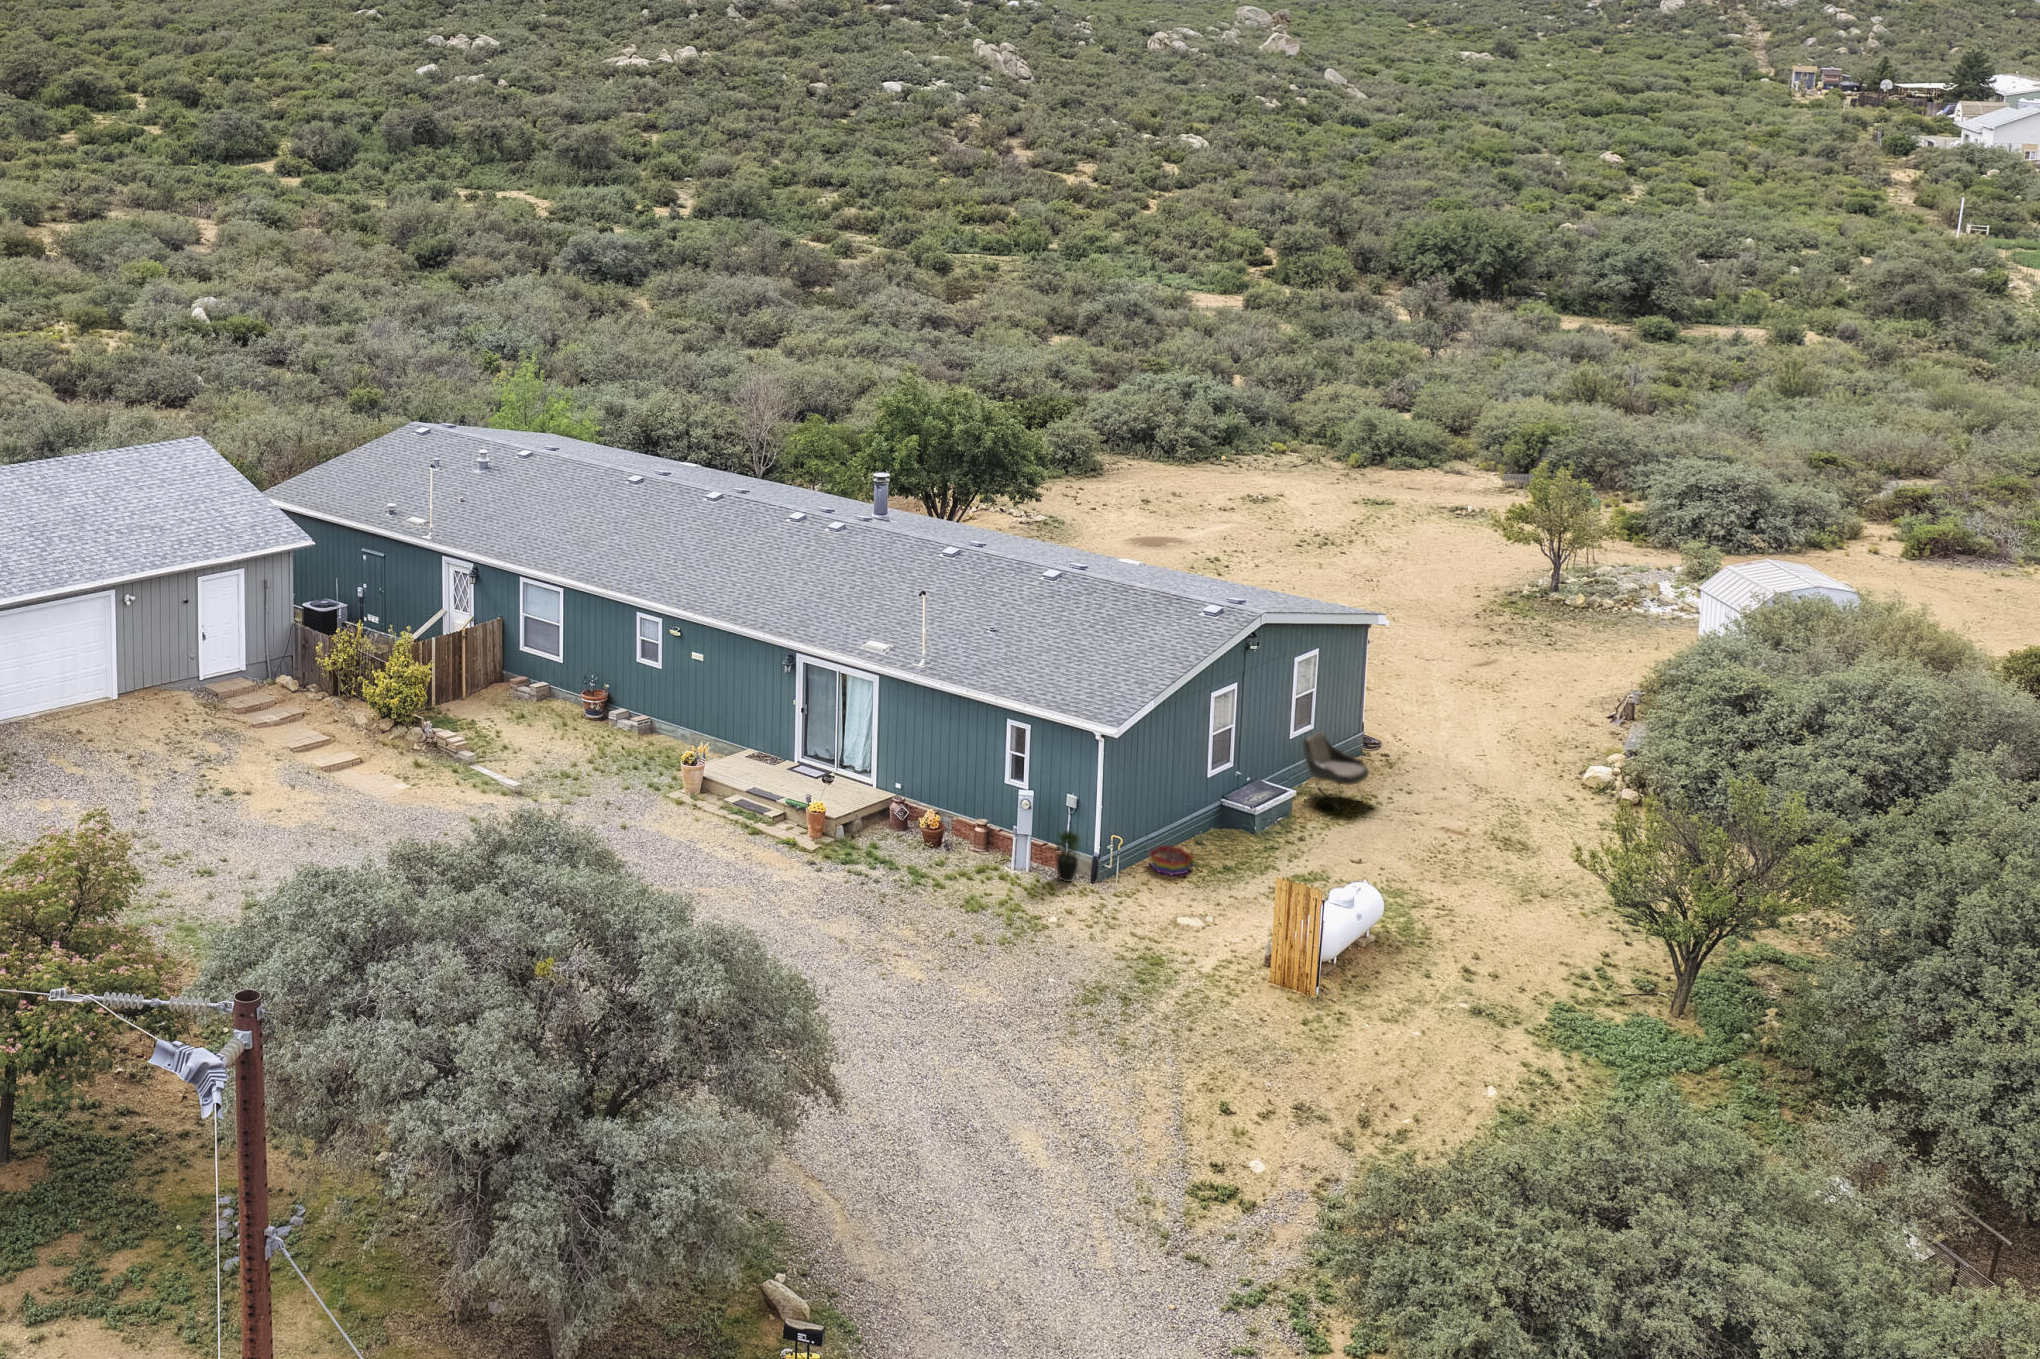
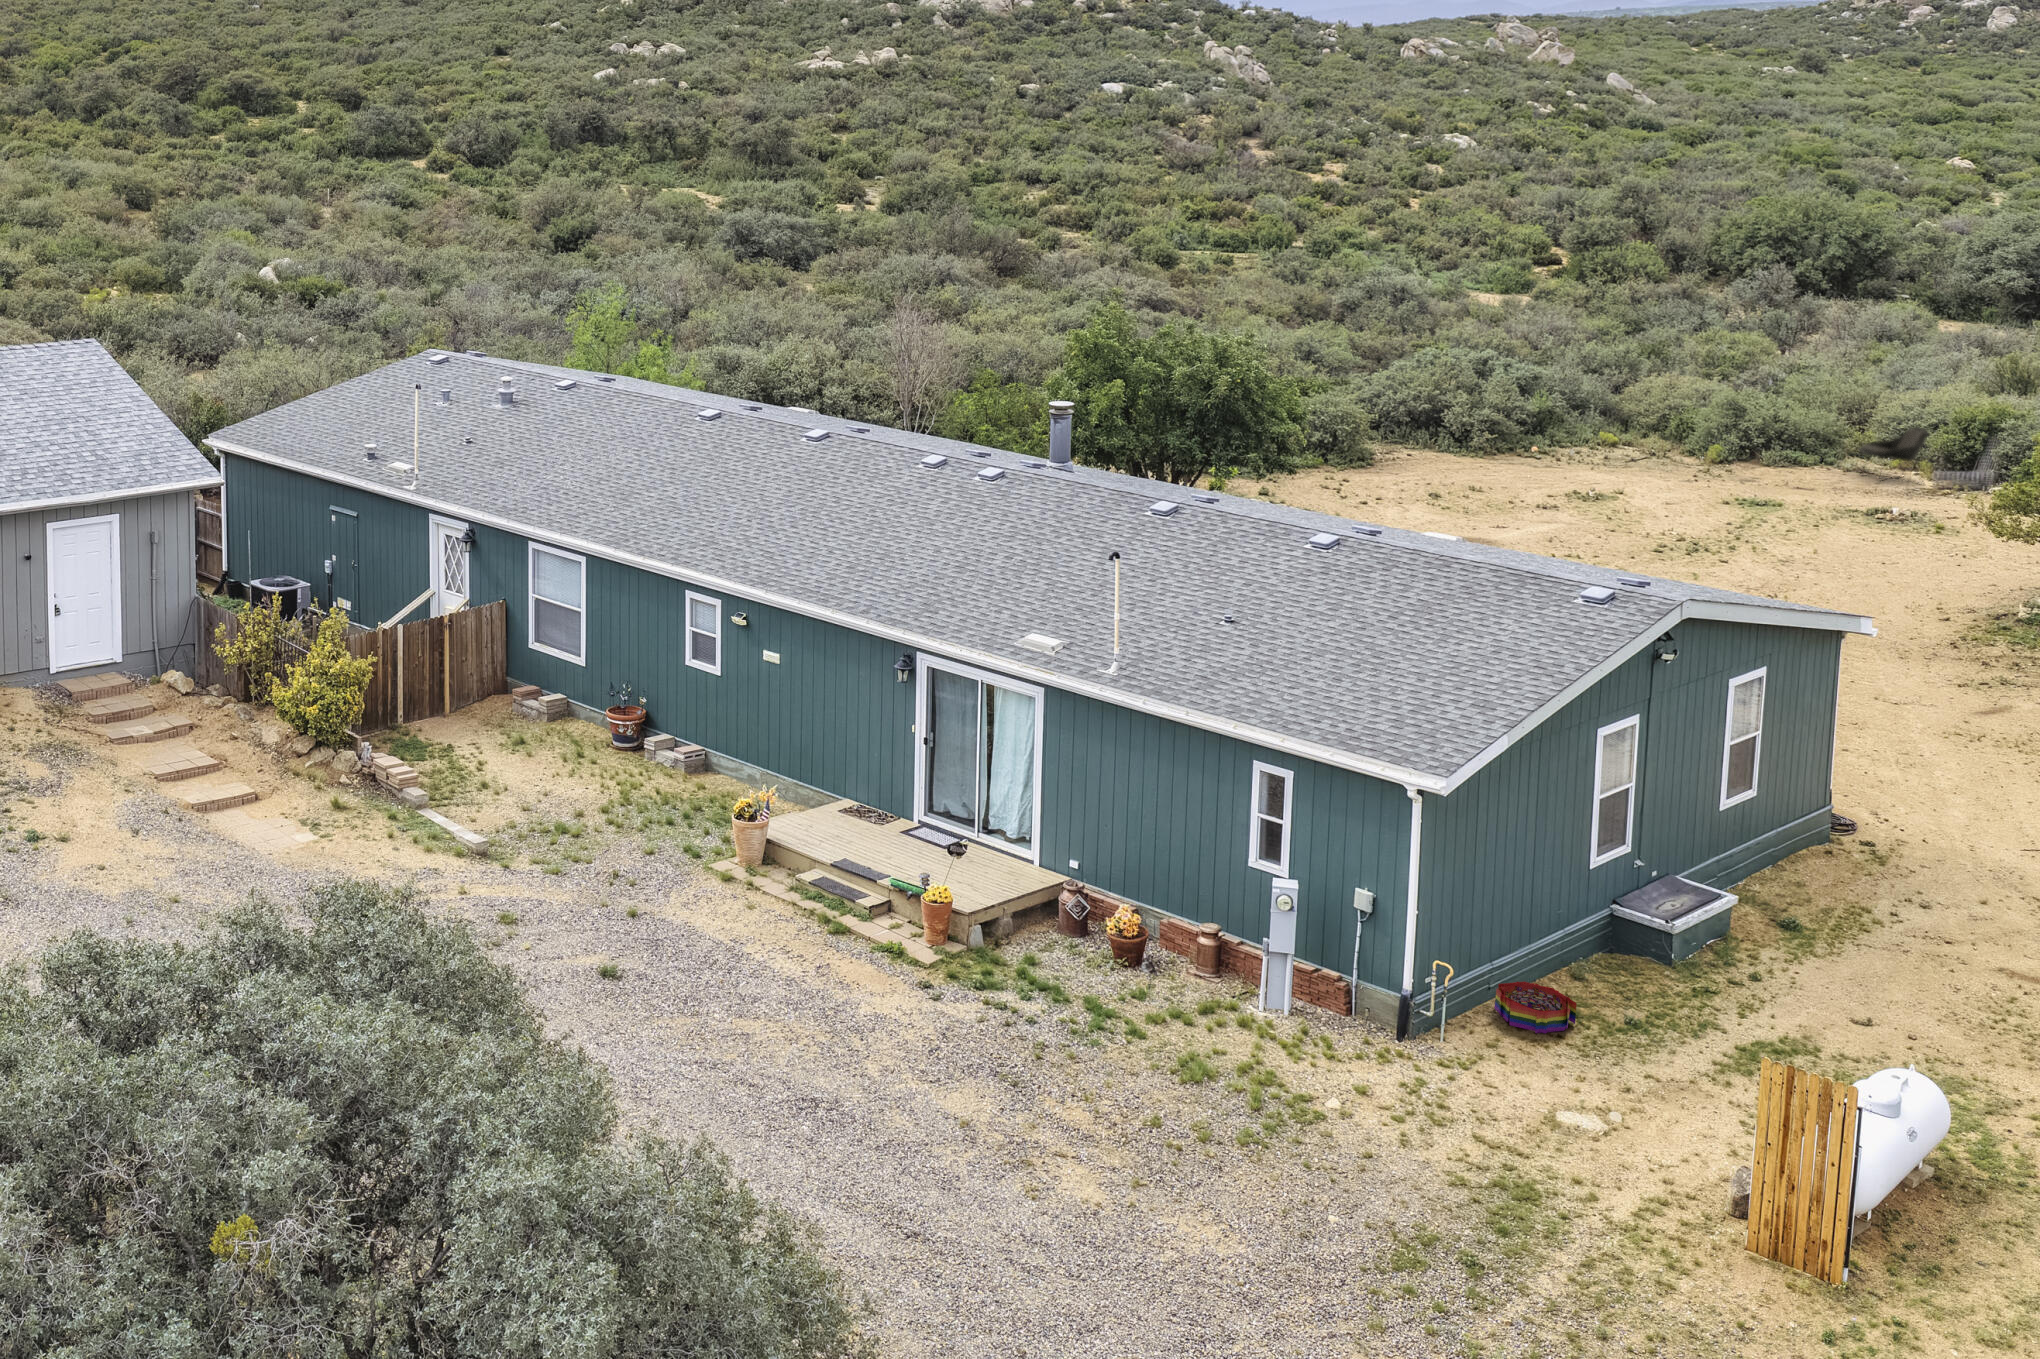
lounge chair: present [1303,732,1369,800] -> present [1859,428,1928,481]
potted plant: present [1054,830,1081,882] -> none [1326,947,1382,1036]

